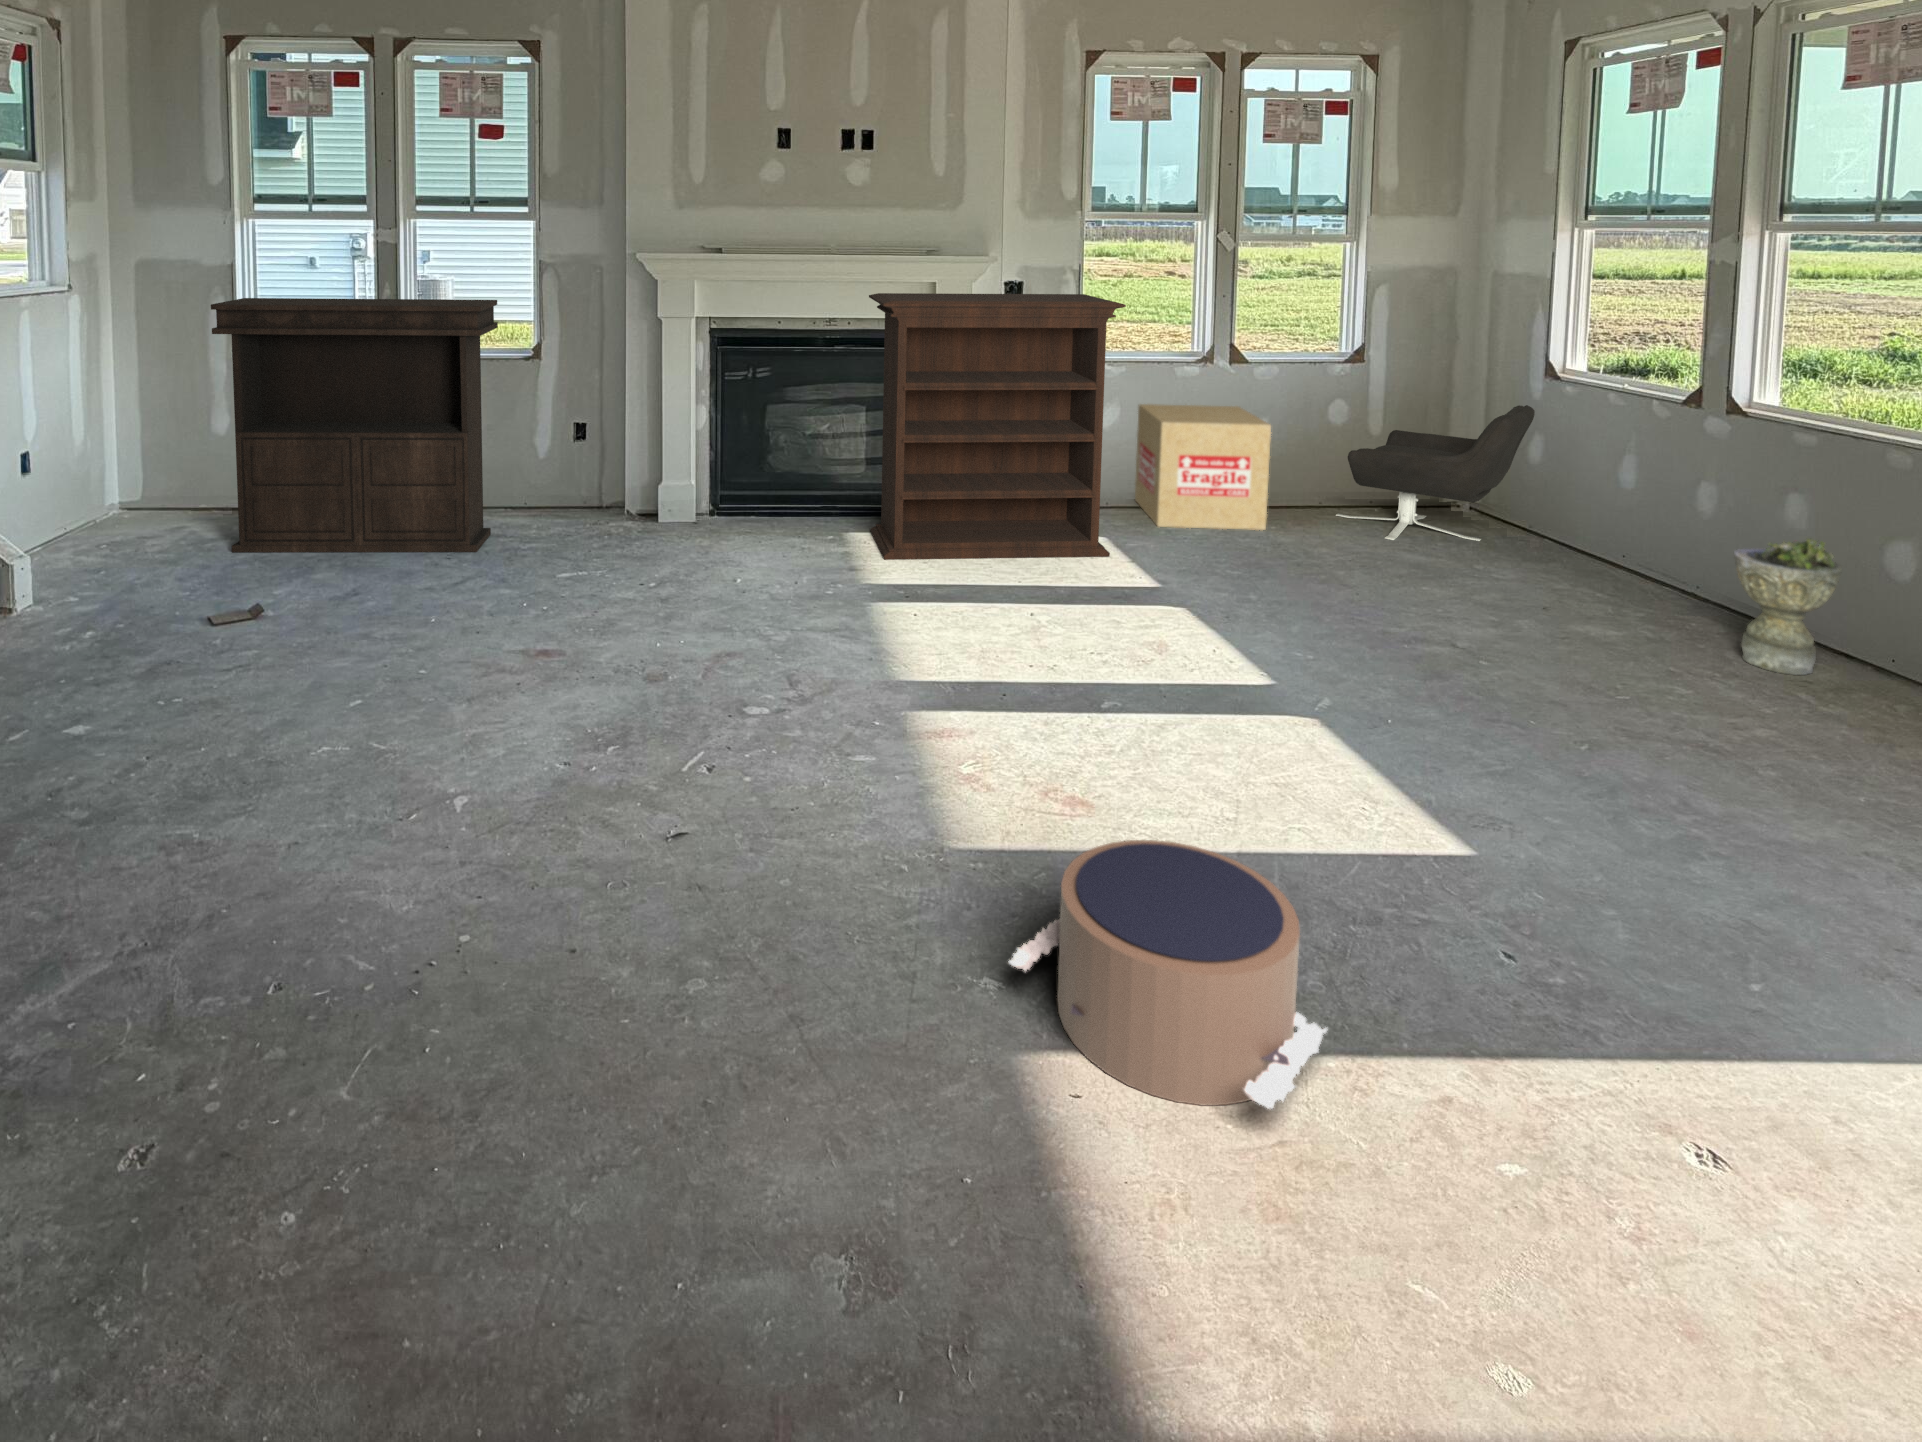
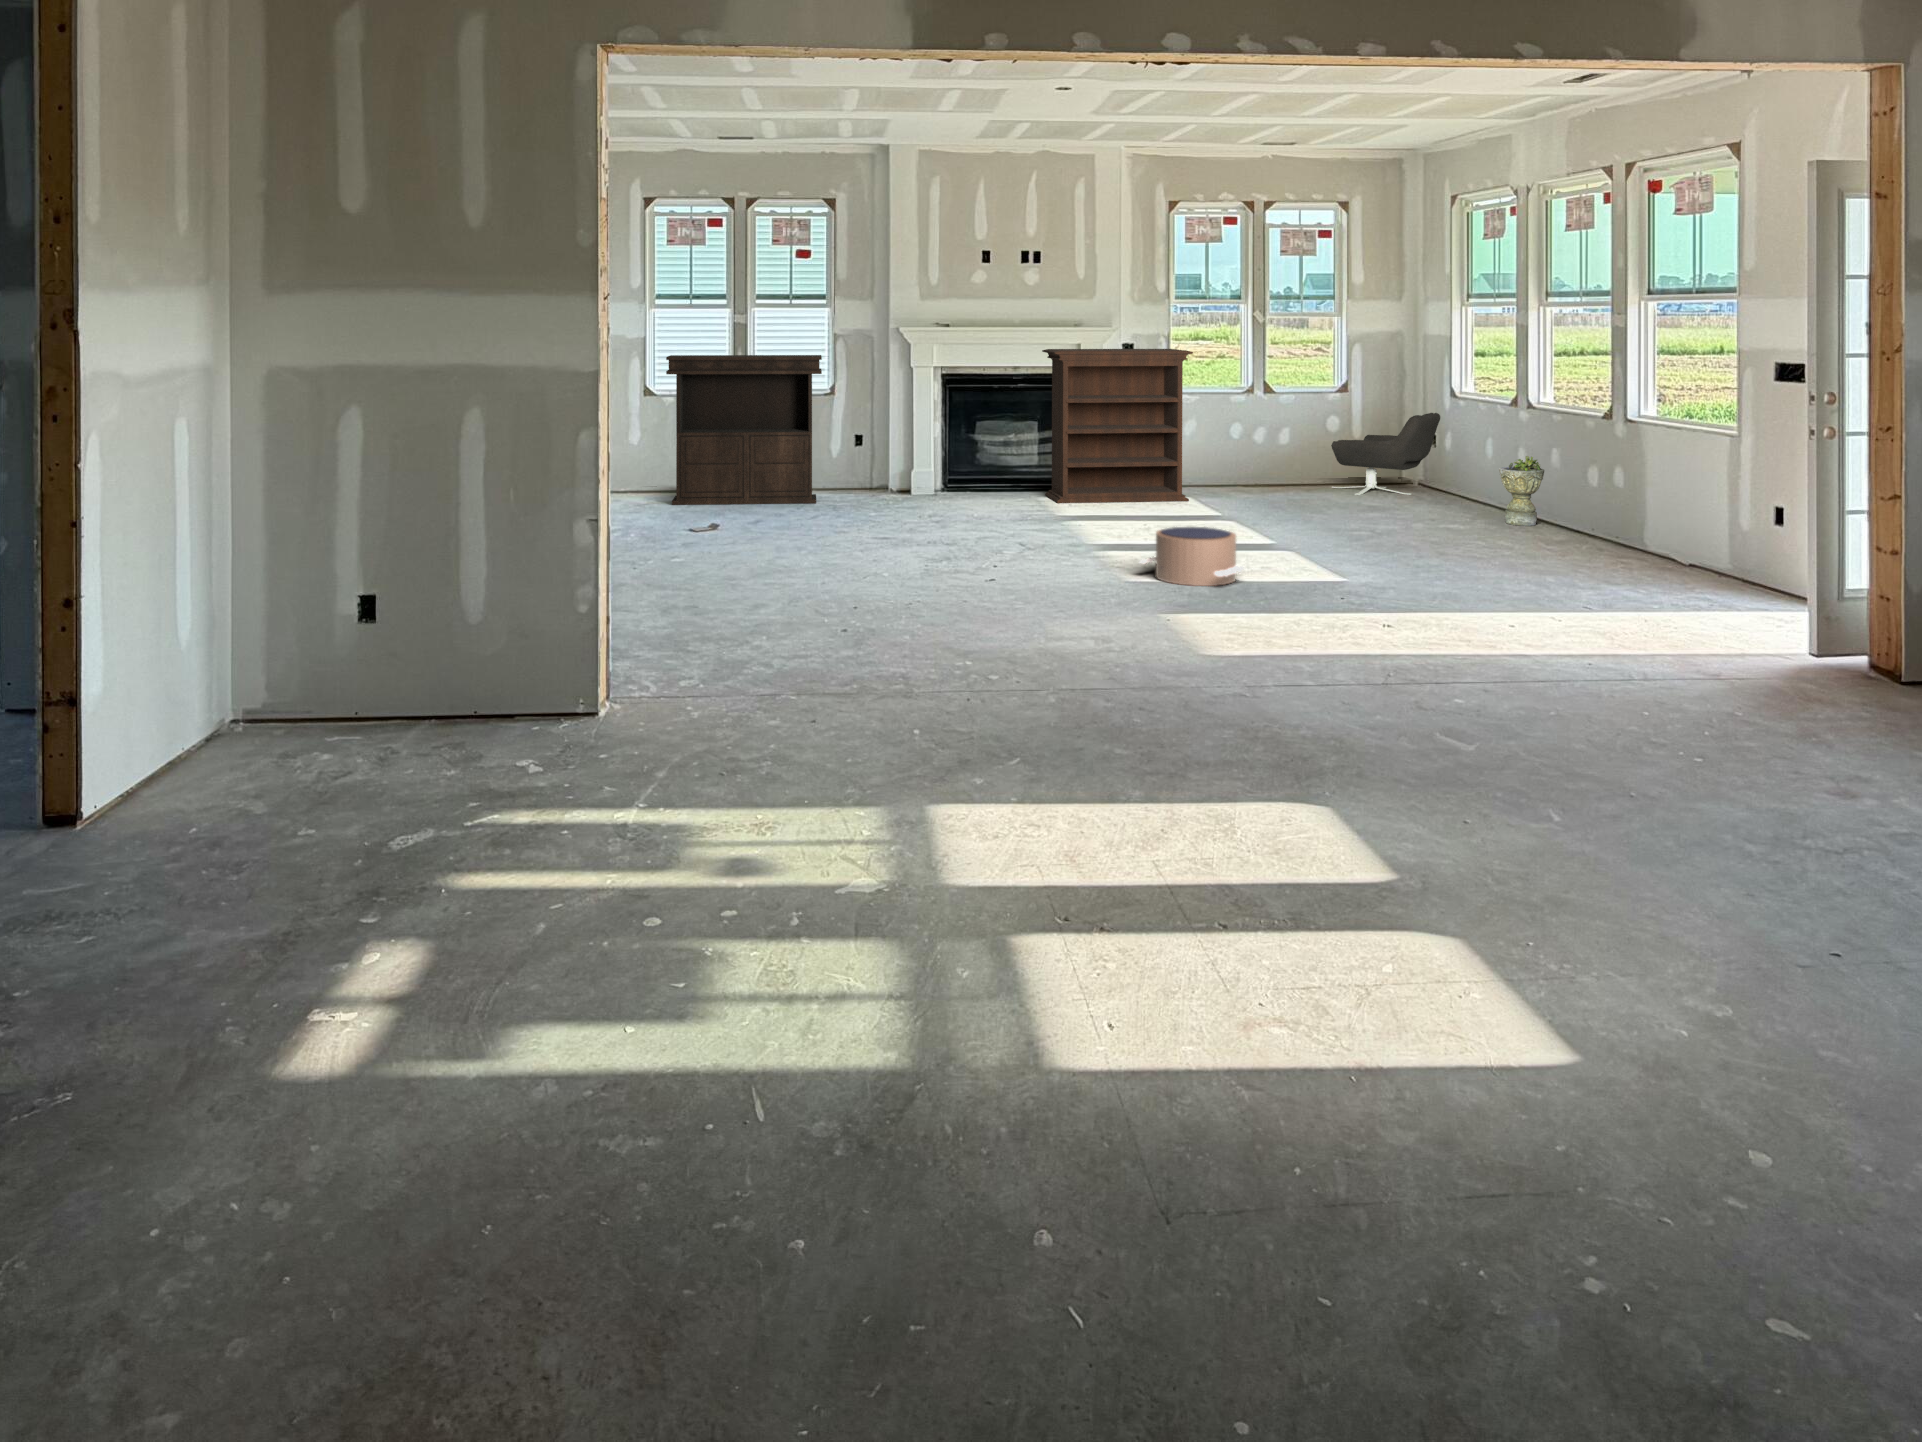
cardboard box: present [1135,404,1271,530] -> none [1208,422,1286,493]

